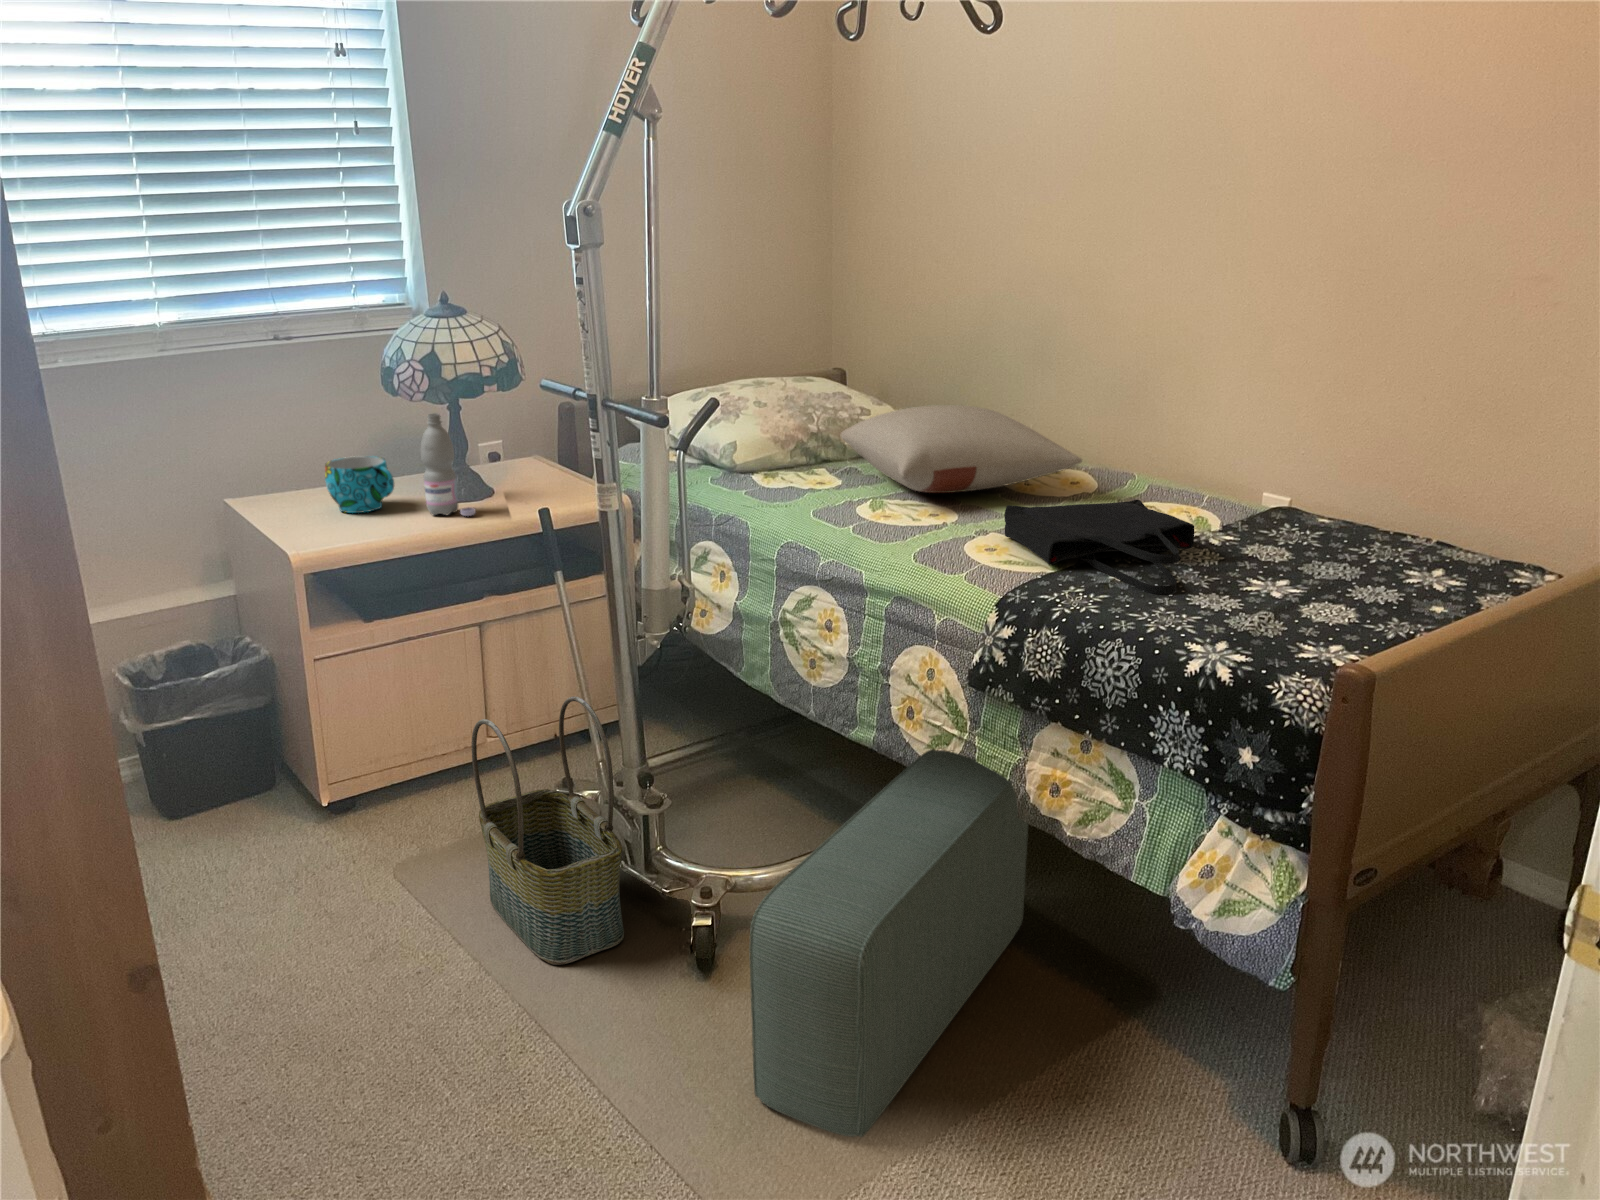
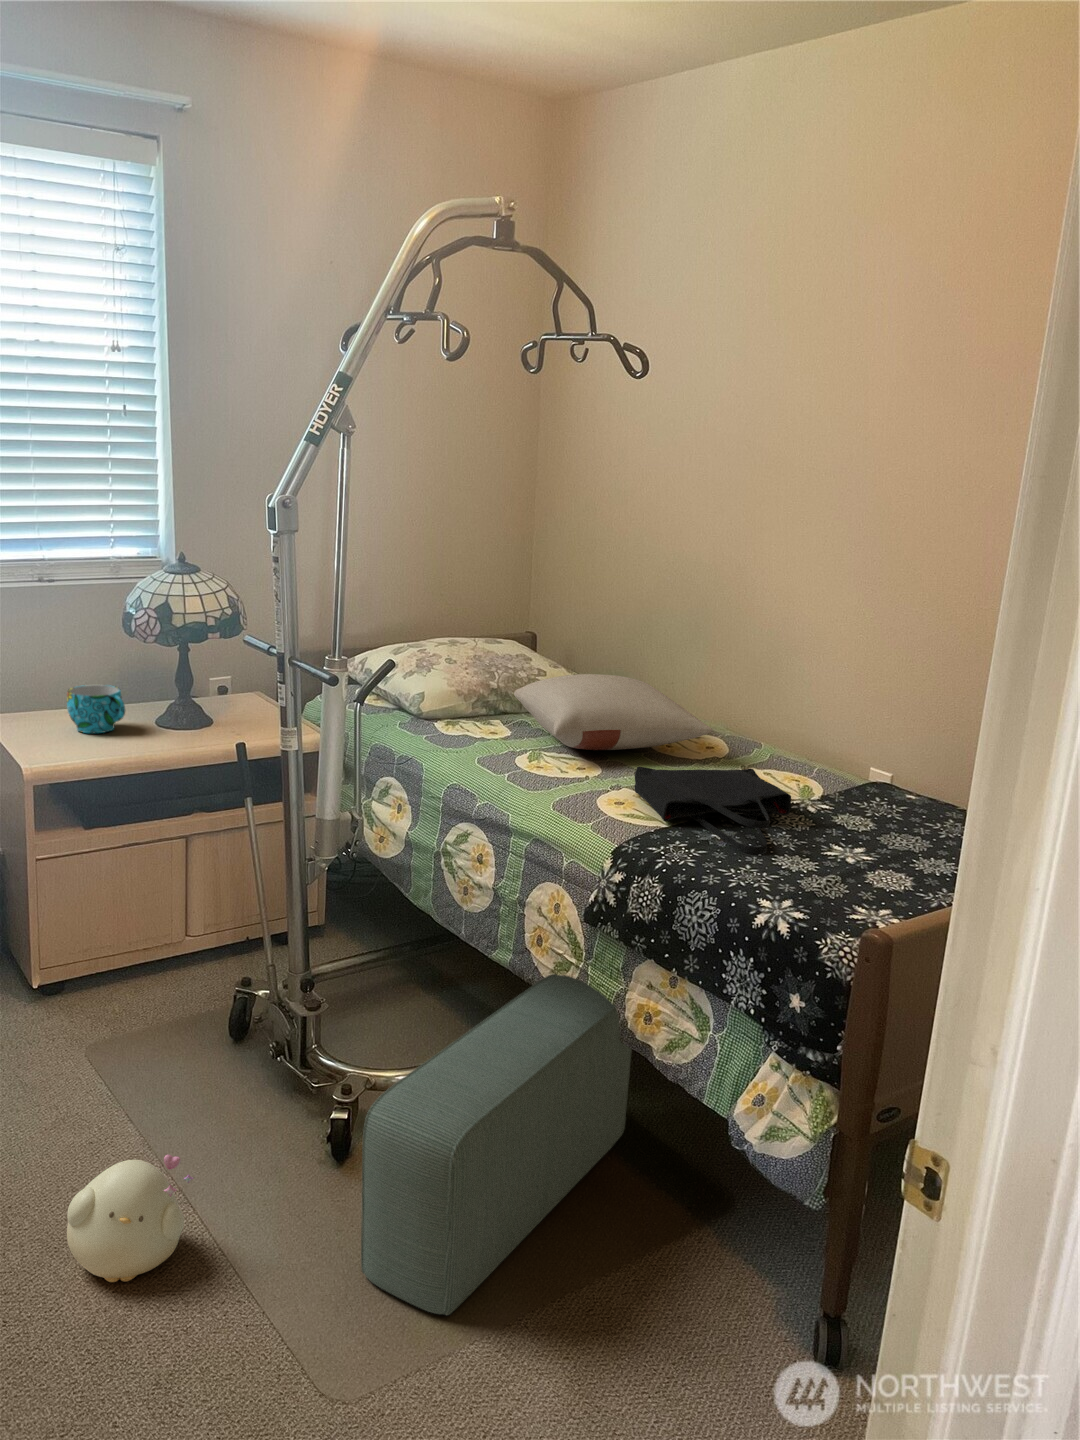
water bottle: present [421,413,475,516] -> none [149,654,192,742]
basket: present [472,697,624,965] -> none [158,907,279,1142]
plush toy: none [415,980,553,1126] -> present [67,1155,193,1282]

